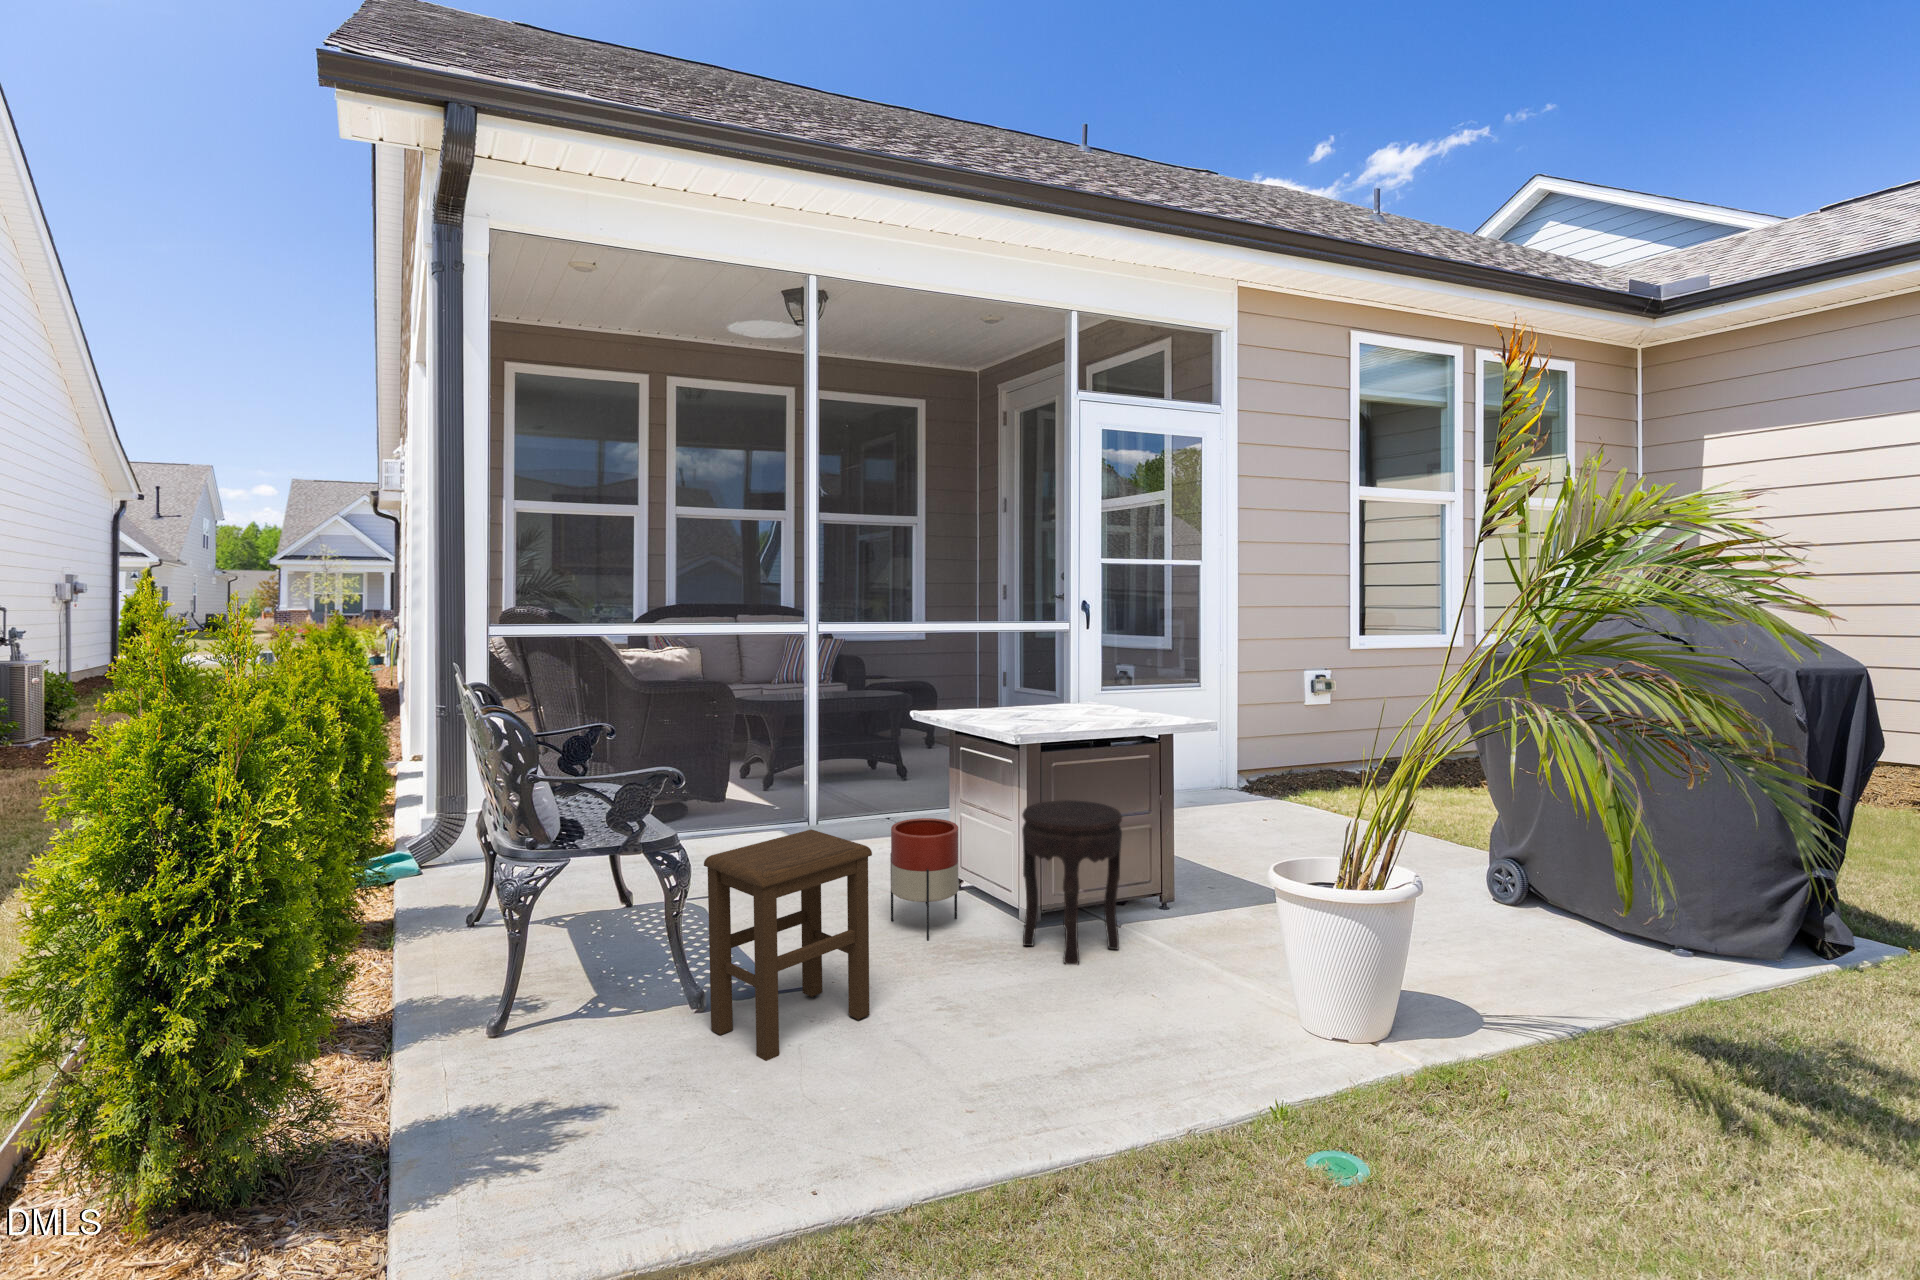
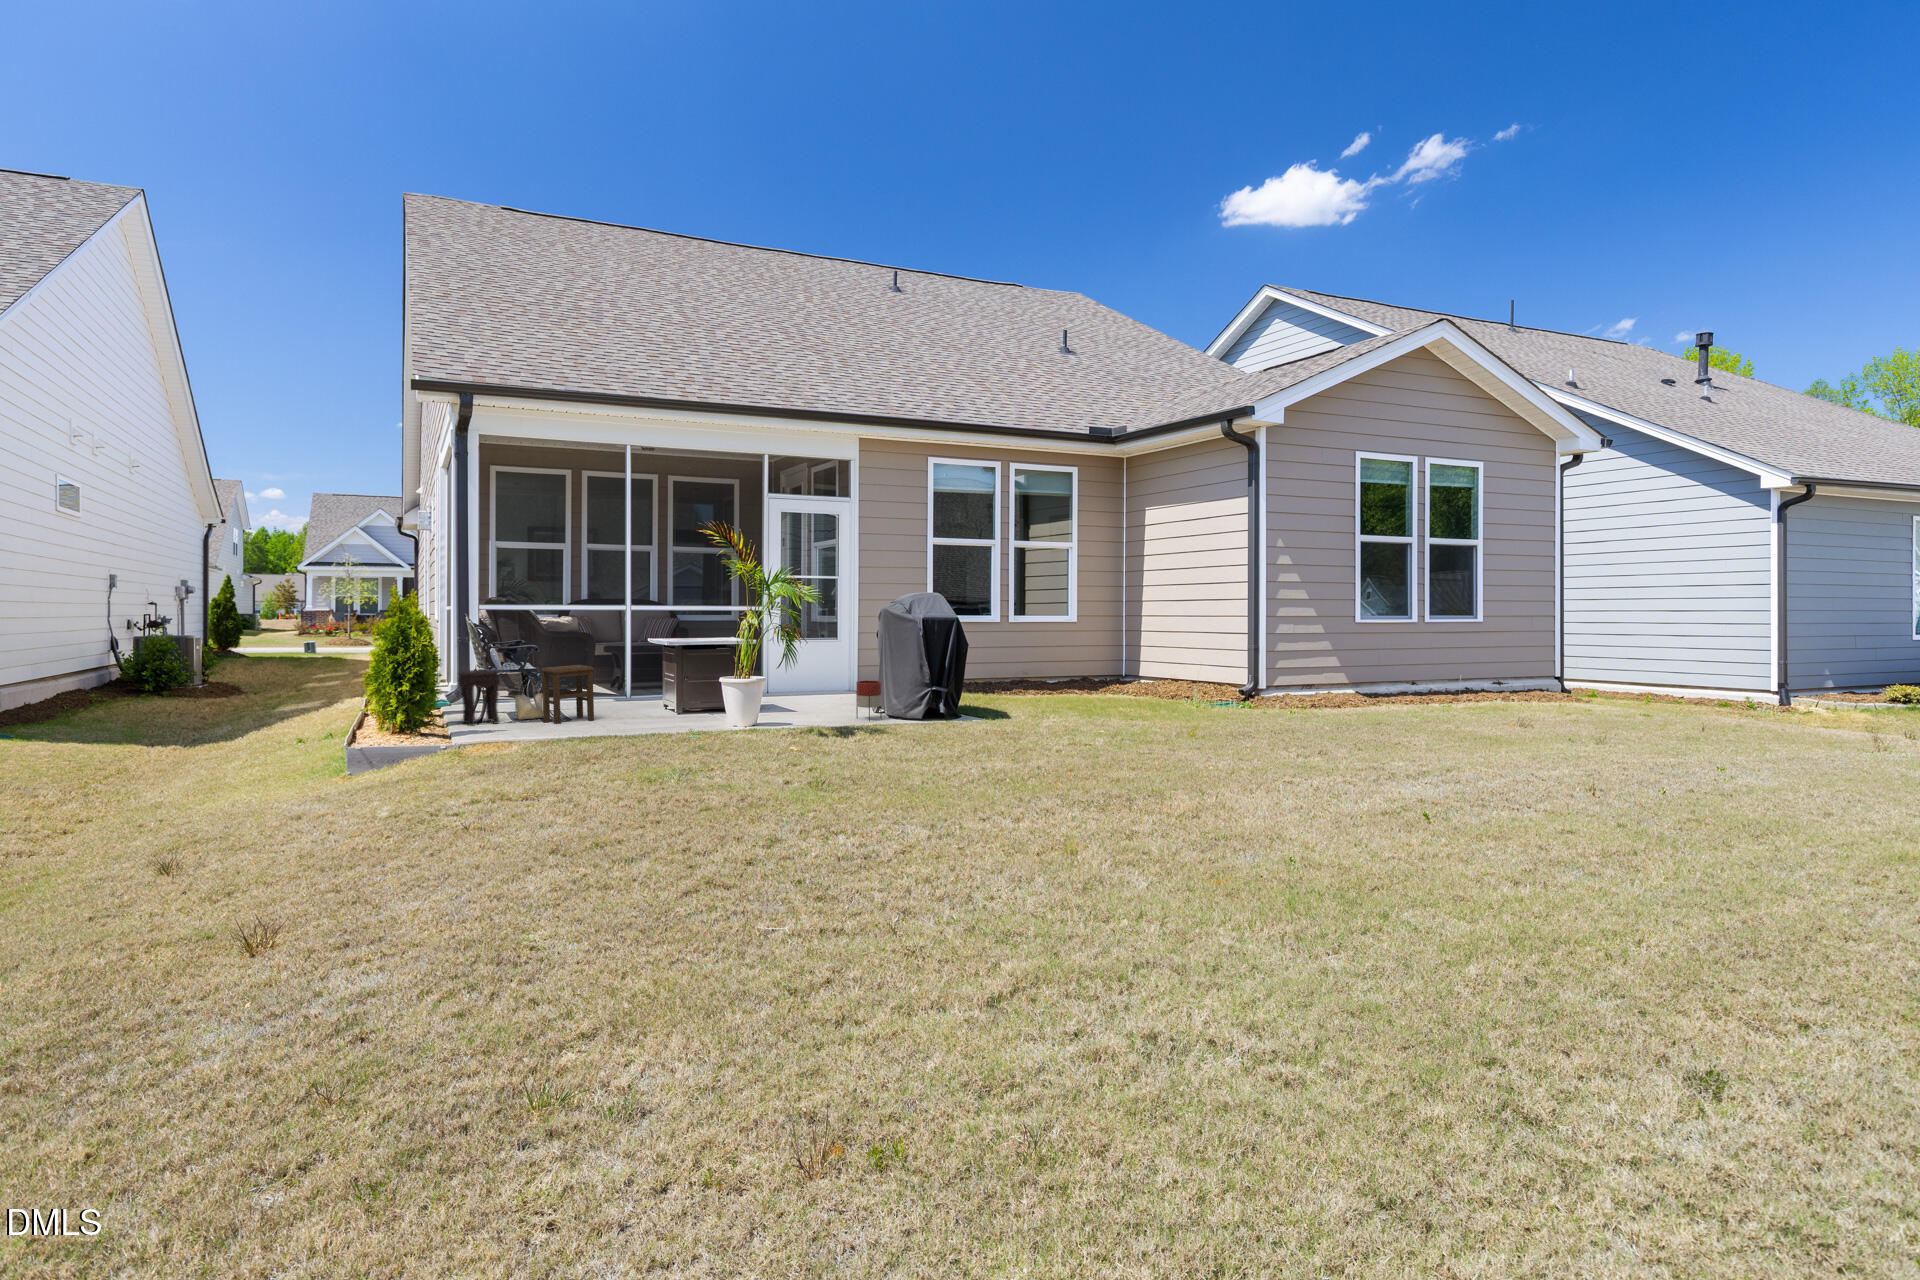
side table: present [1022,800,1122,965] -> present [458,670,500,726]
planter: present [890,818,959,941] -> present [856,680,882,721]
woven basket: none [611,879,701,1017] -> present [515,693,543,720]

